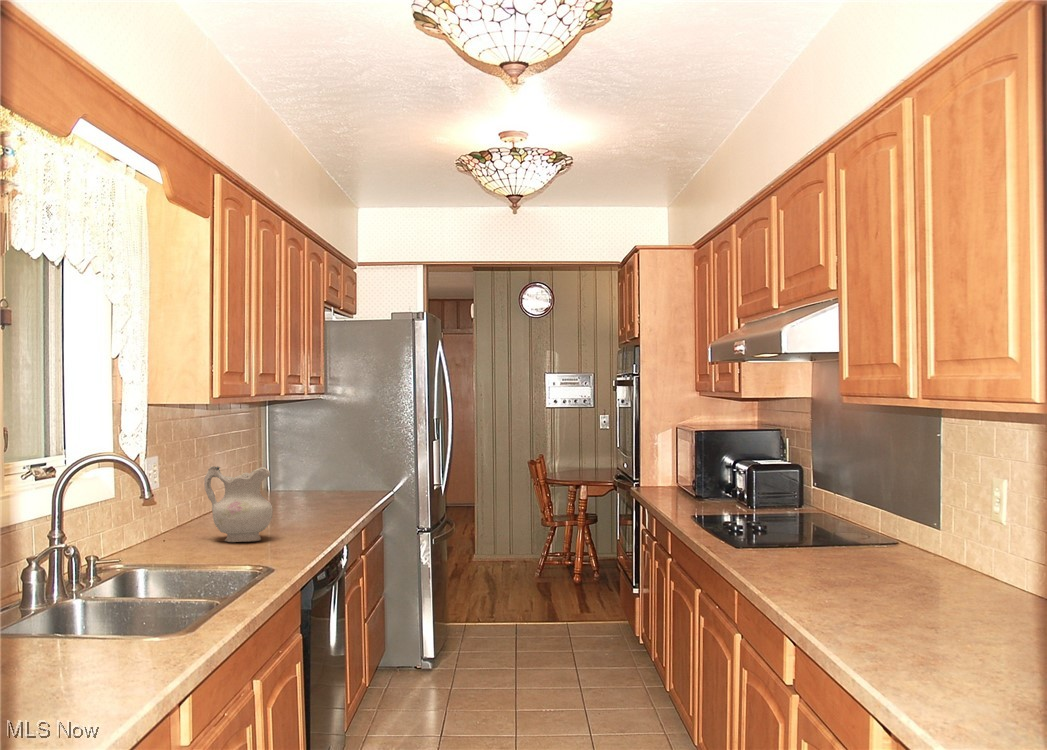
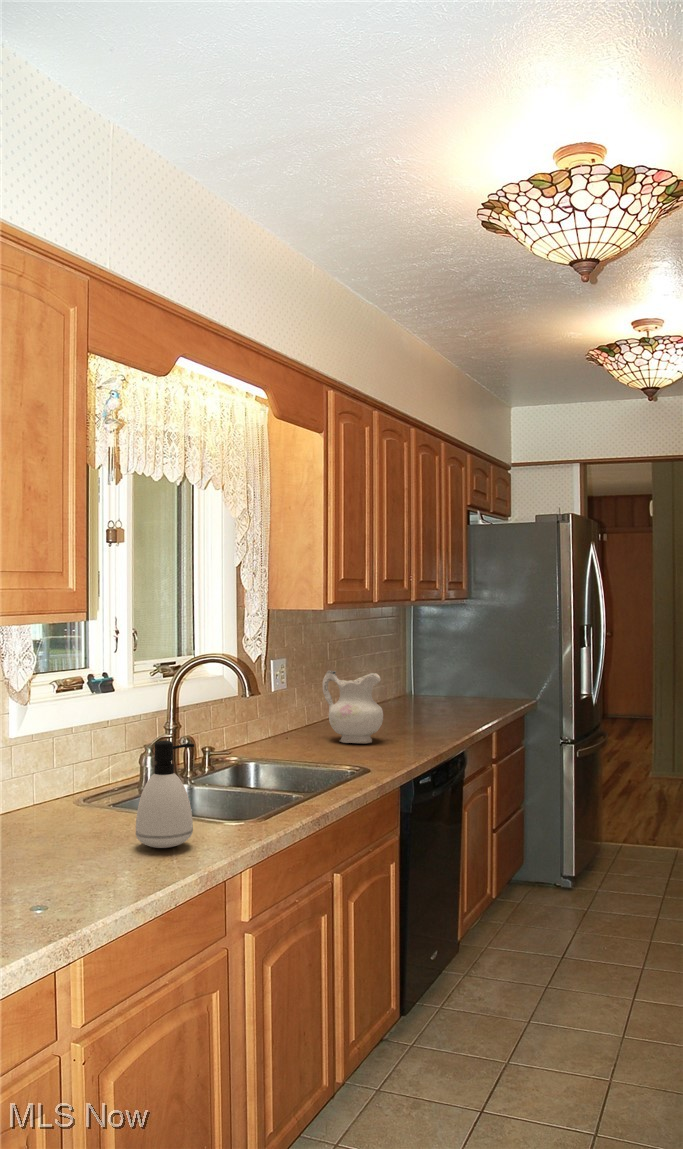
soap dispenser: none [64,544,136,669] -> present [136,741,194,848]

